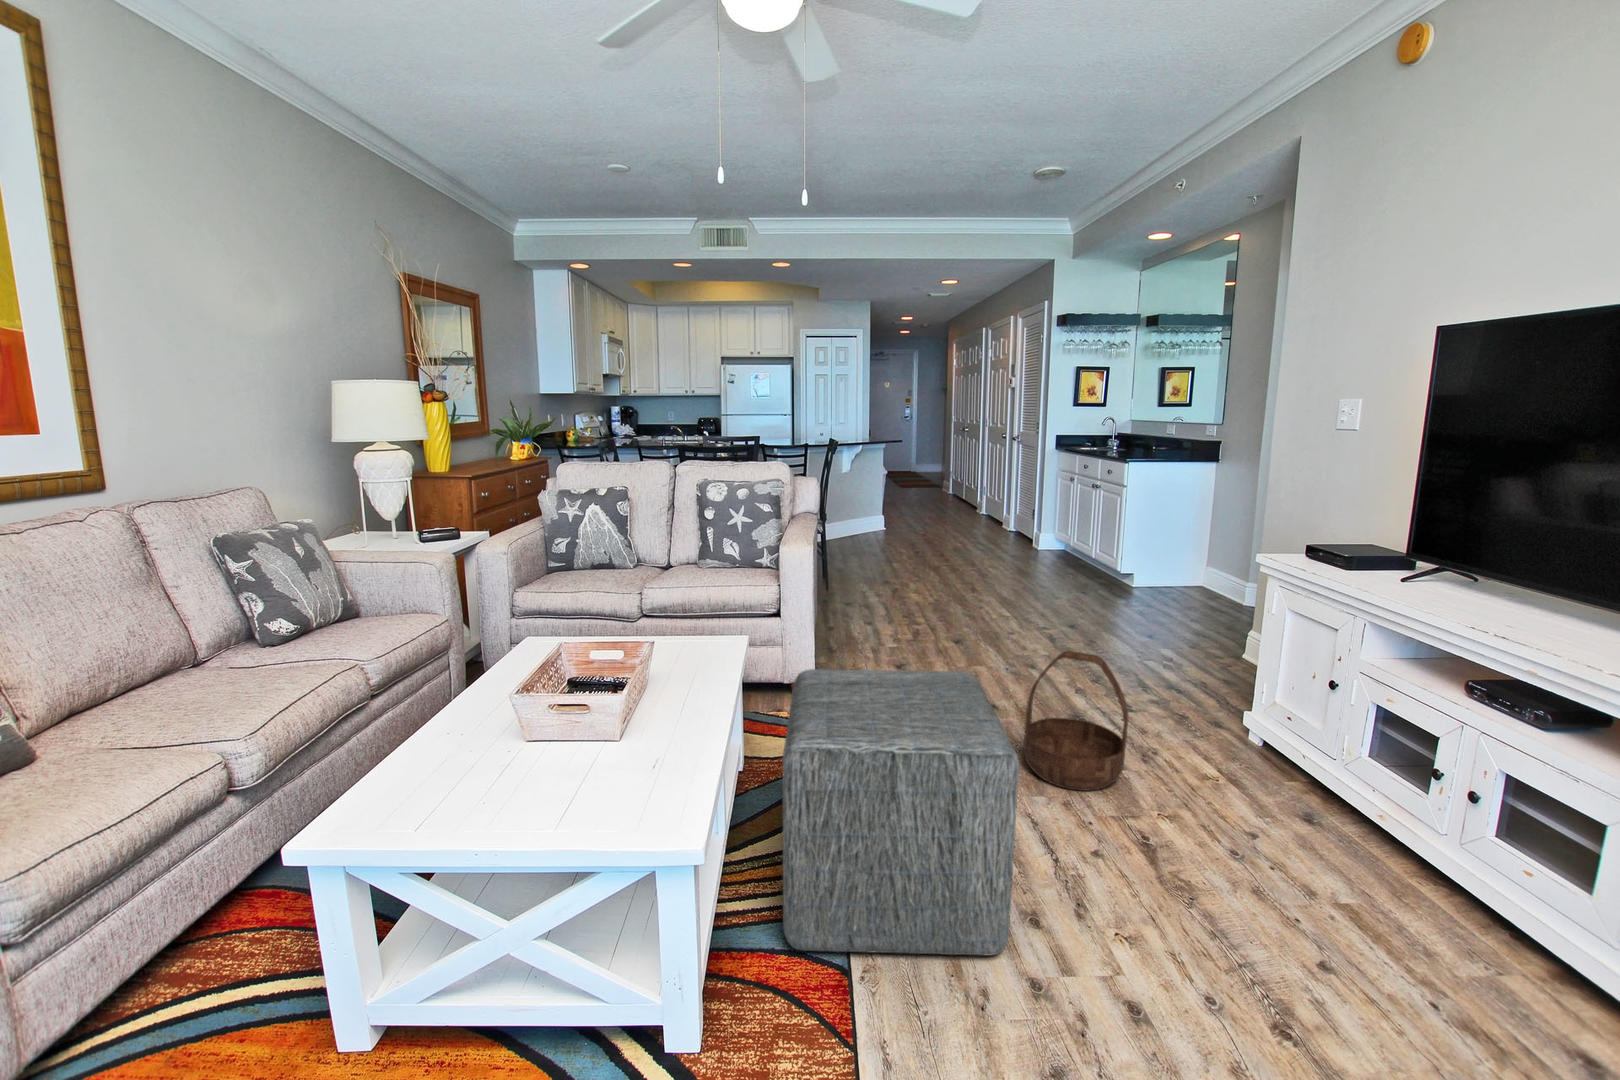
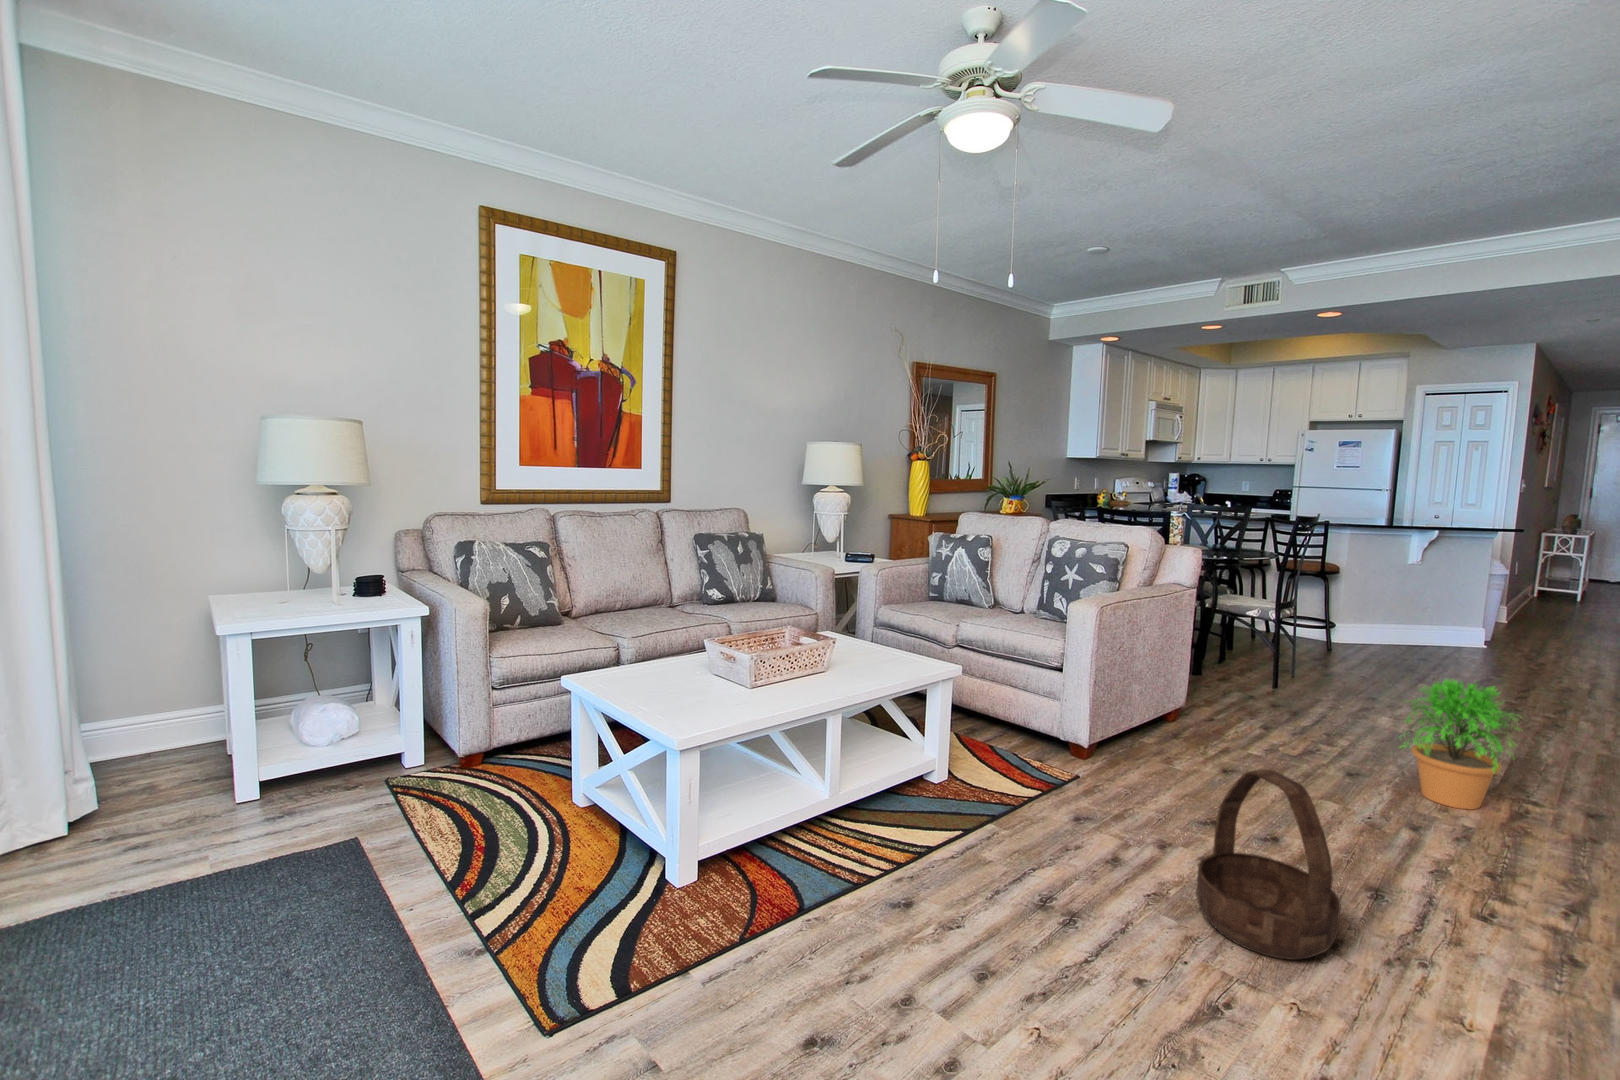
potted plant: none [968,552,1048,643] -> present [1401,680,1516,809]
ottoman: present [783,669,1019,956] -> none [787,685,1043,966]

